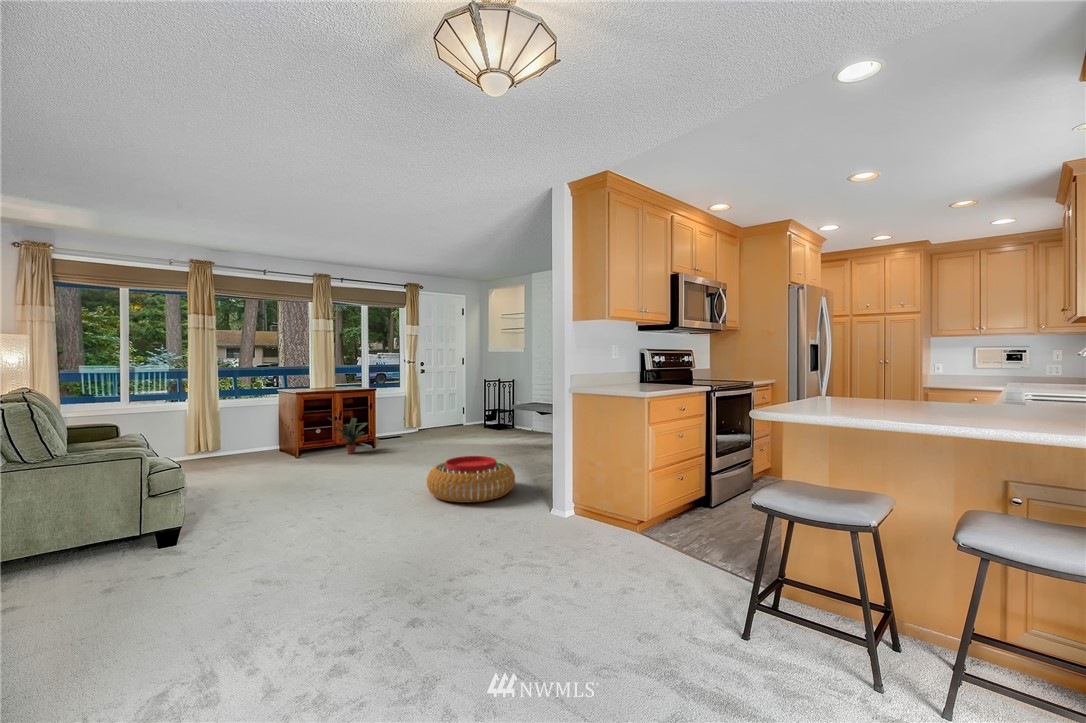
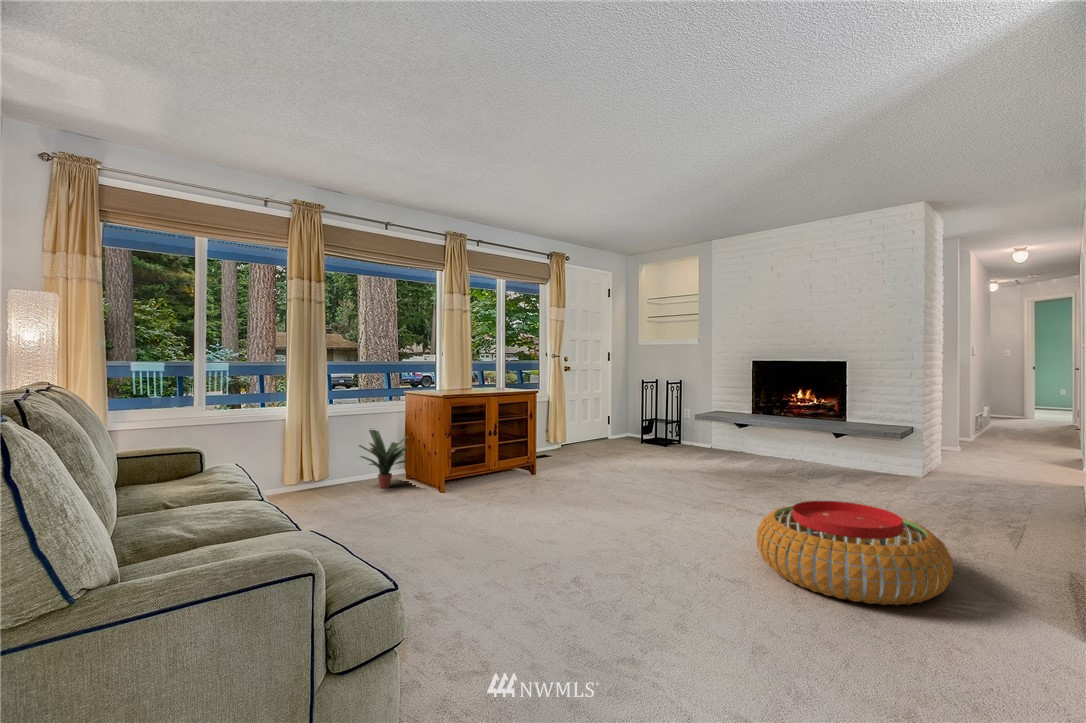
potted plant: present [328,418,367,454] -> present [359,430,408,488]

